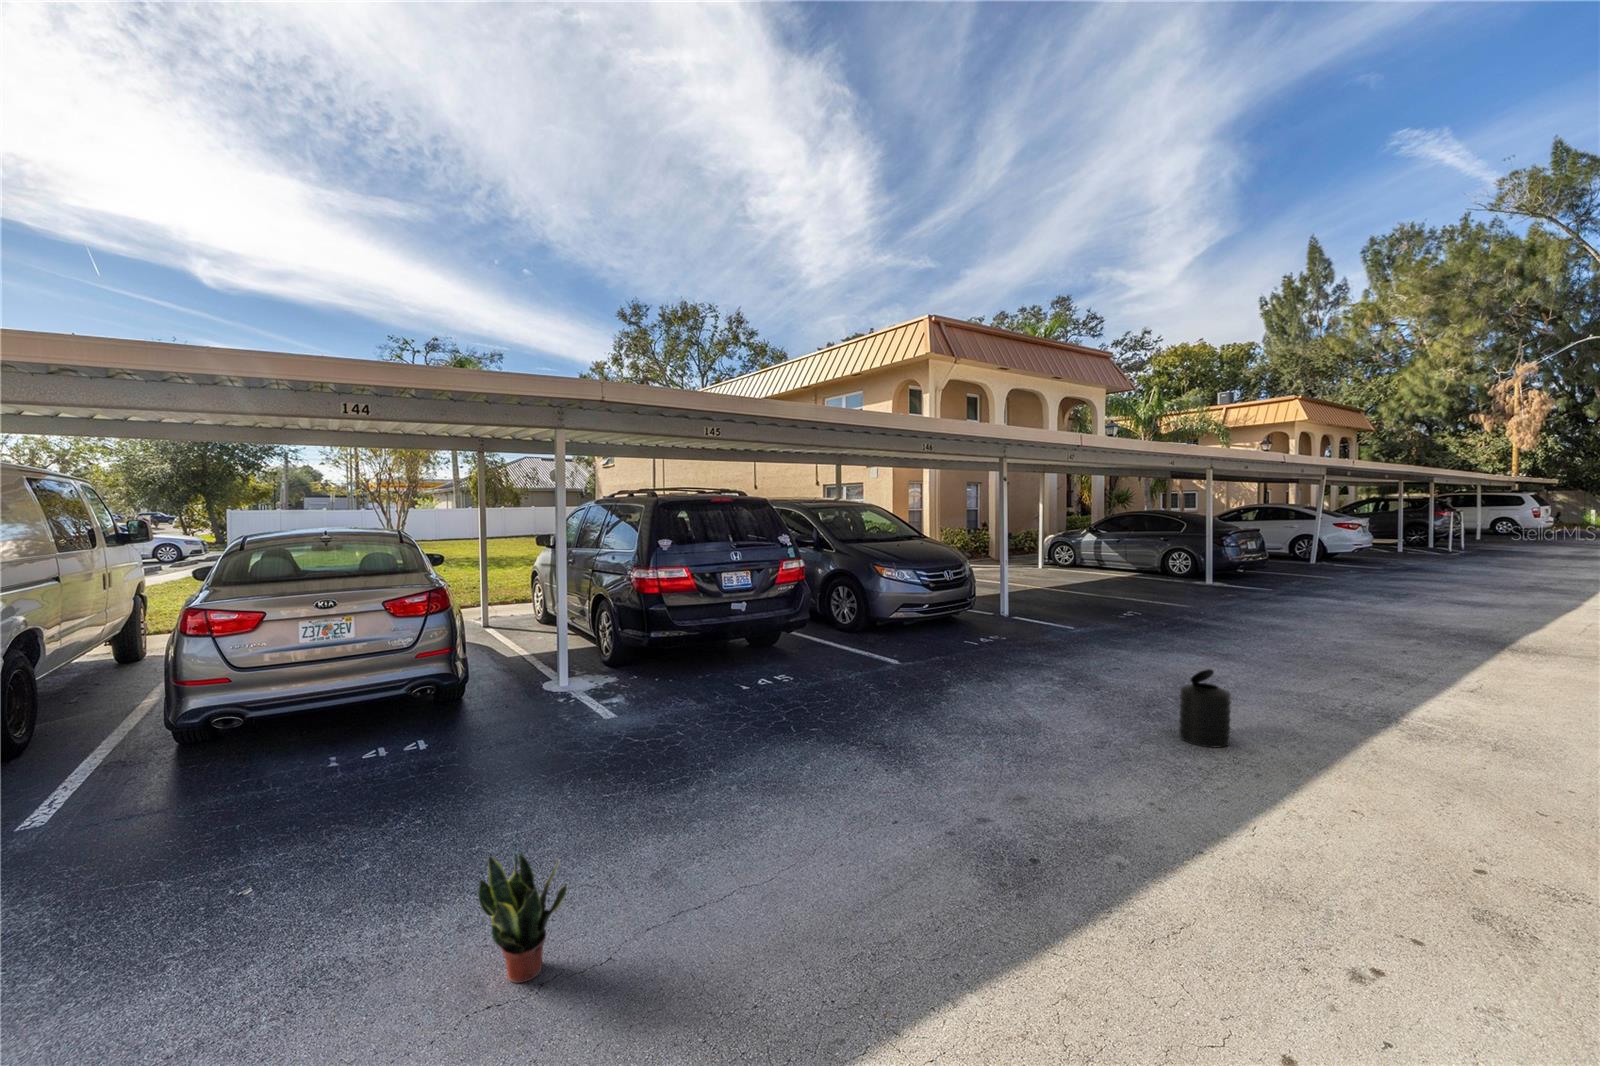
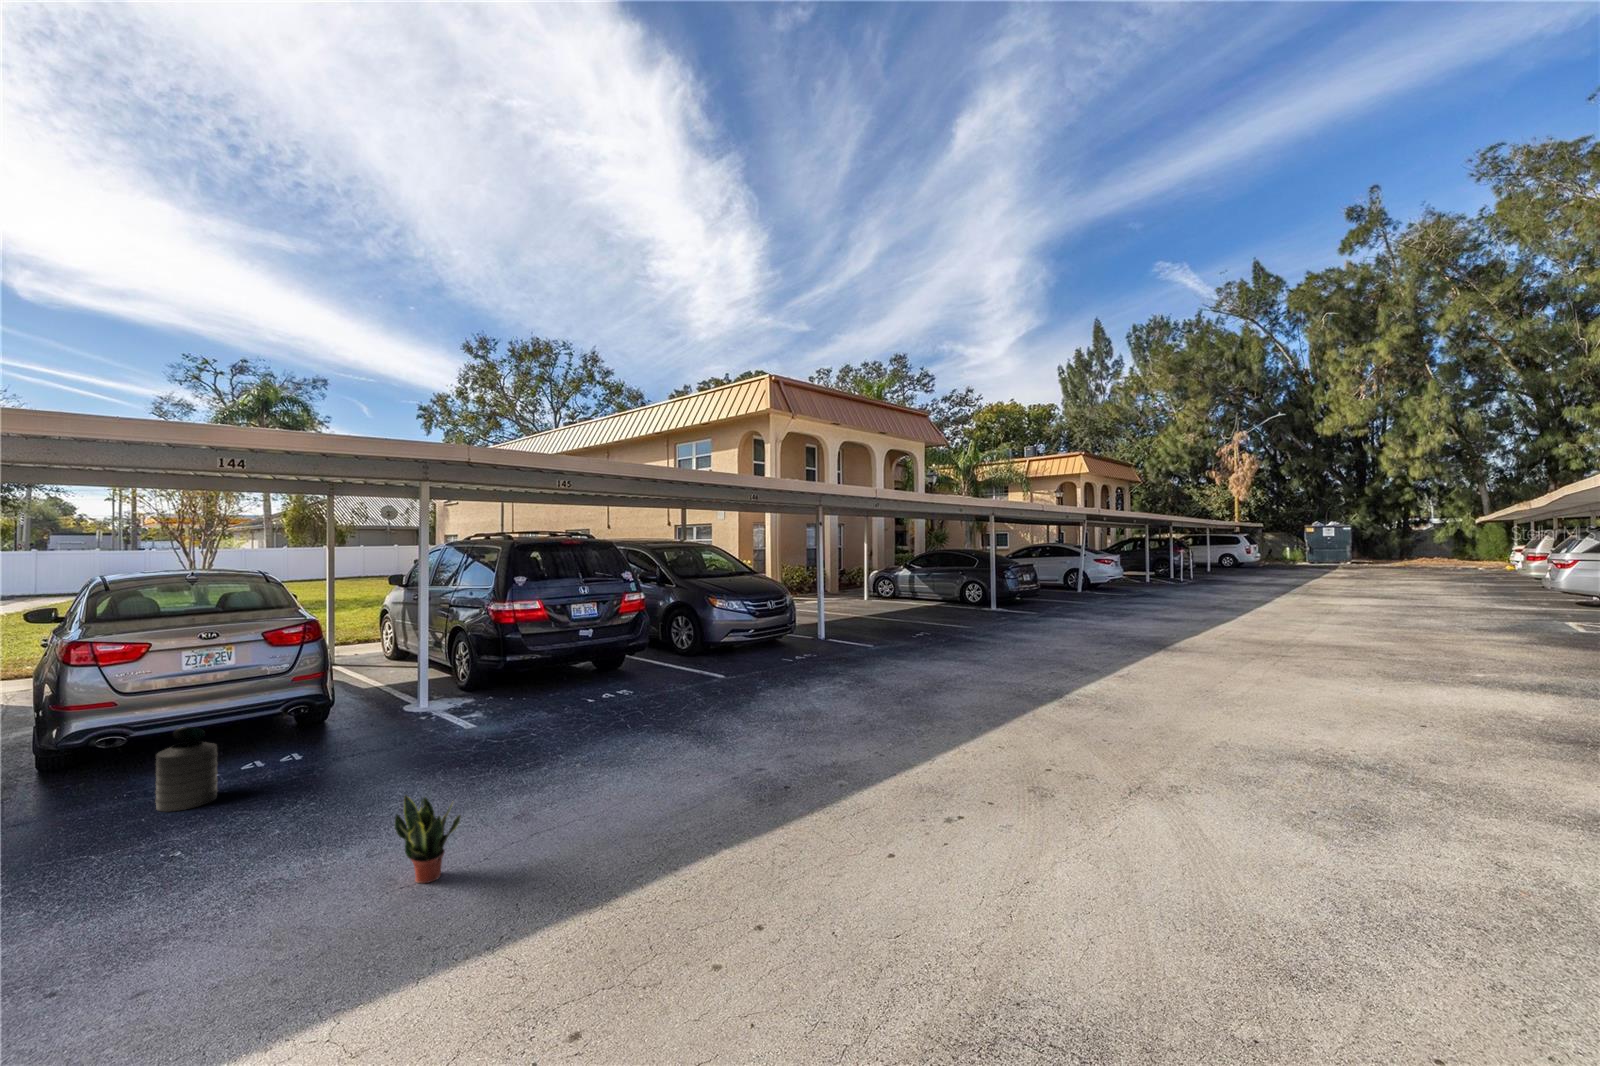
trash can: present [1179,669,1231,748] -> present [155,727,218,812]

